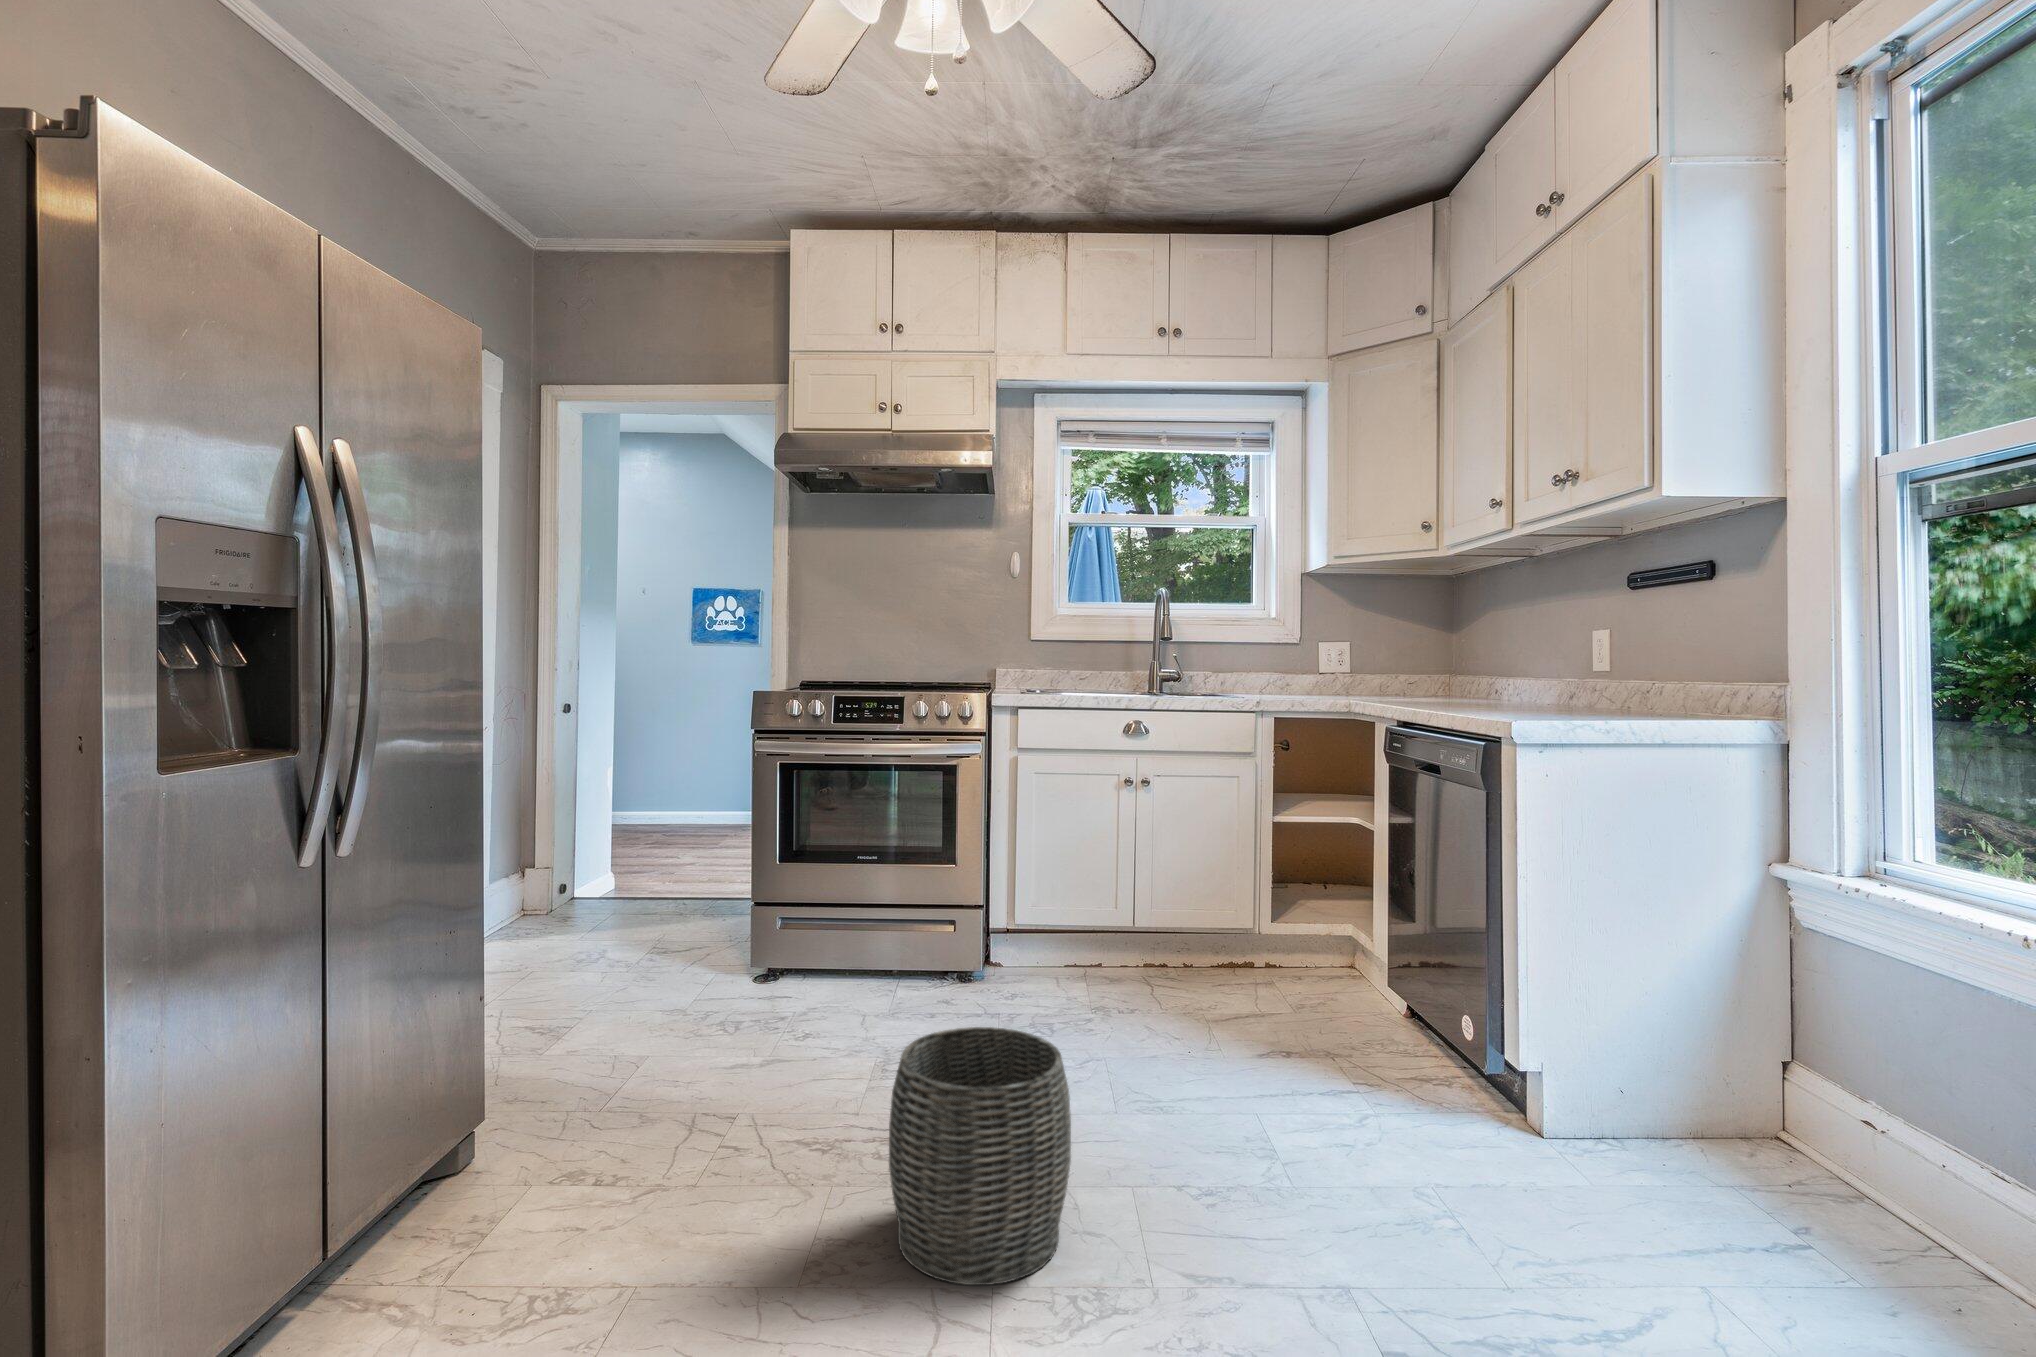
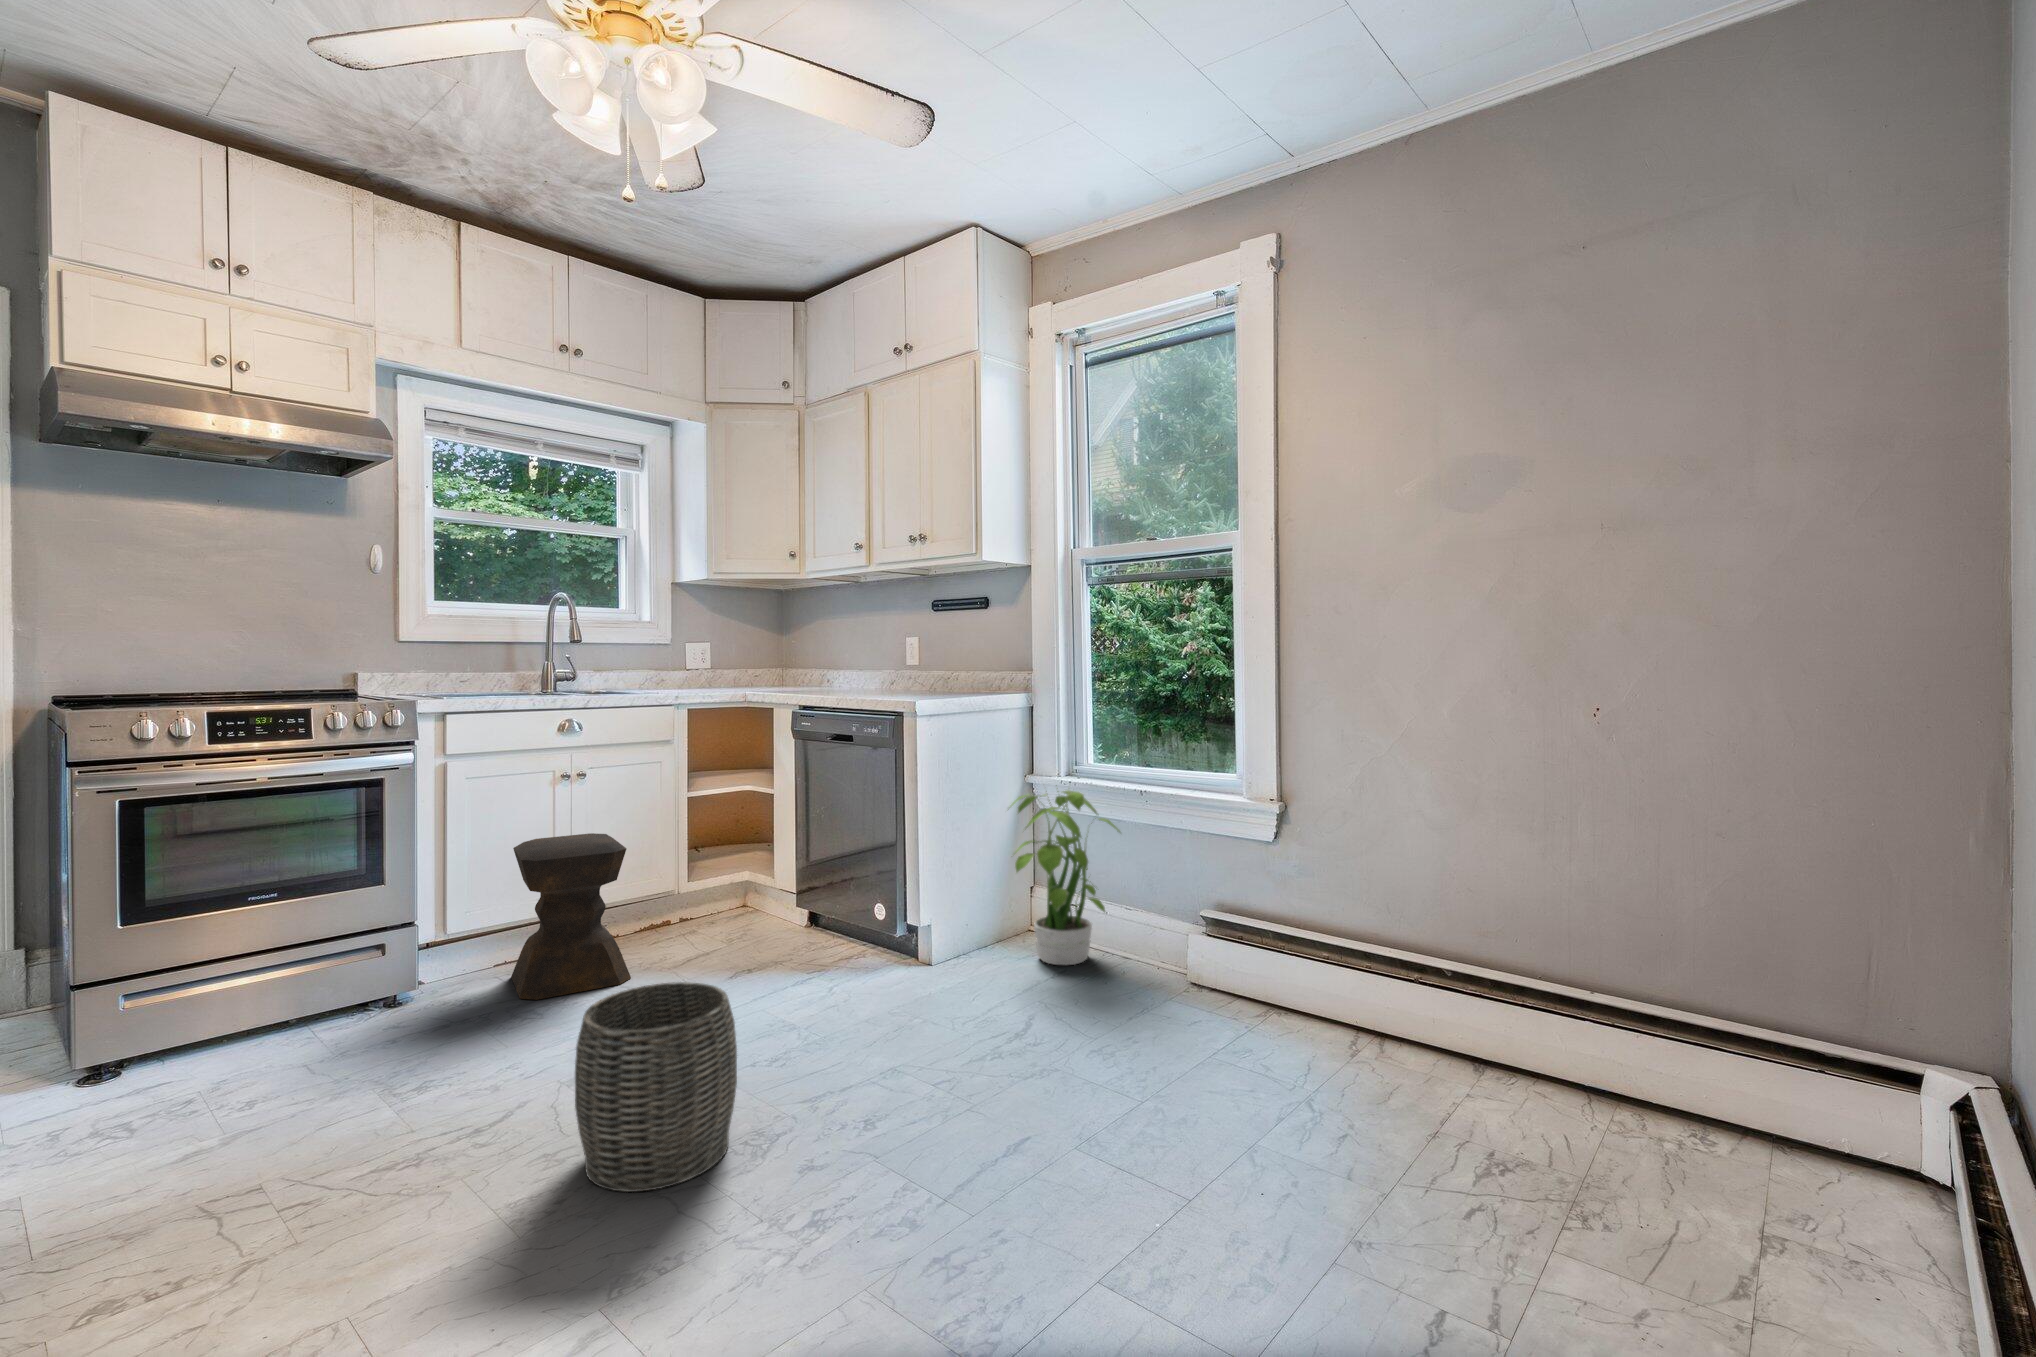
stool: none [1050,845,1168,1022] -> present [511,833,631,1000]
potted plant: none [1671,878,1963,1230] -> present [1008,788,1120,965]

